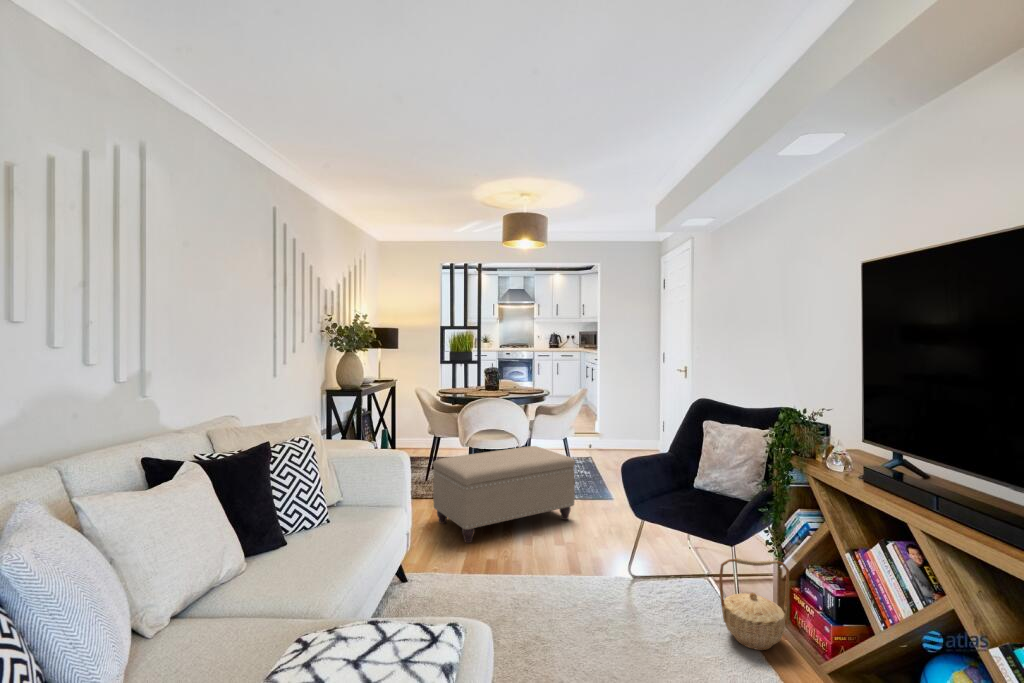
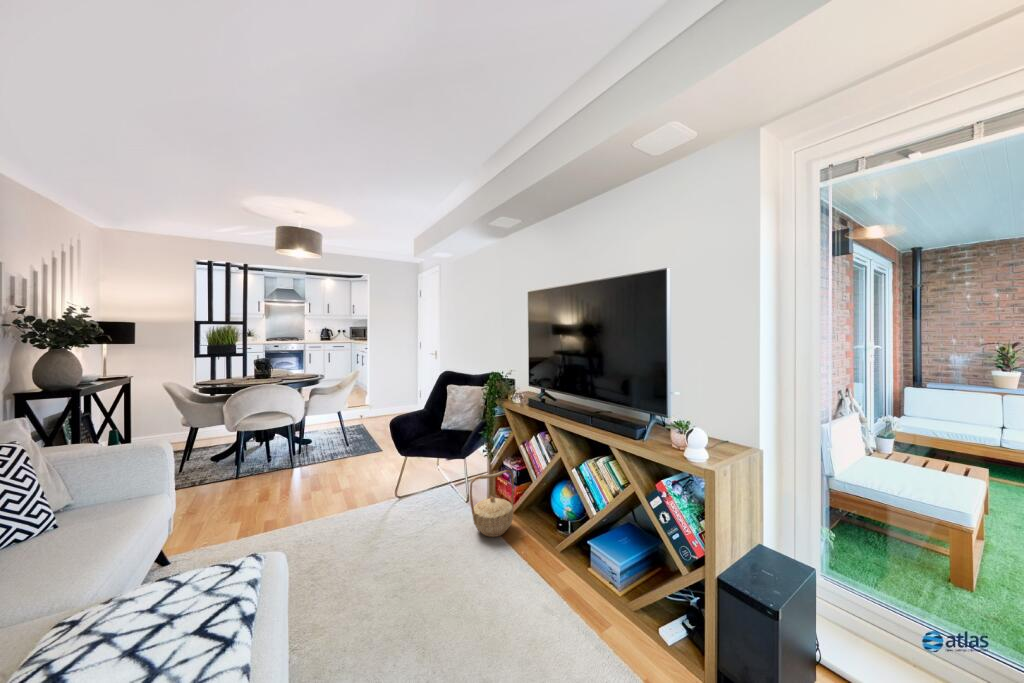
ottoman: present [433,446,575,543] -> none [190,421,349,525]

